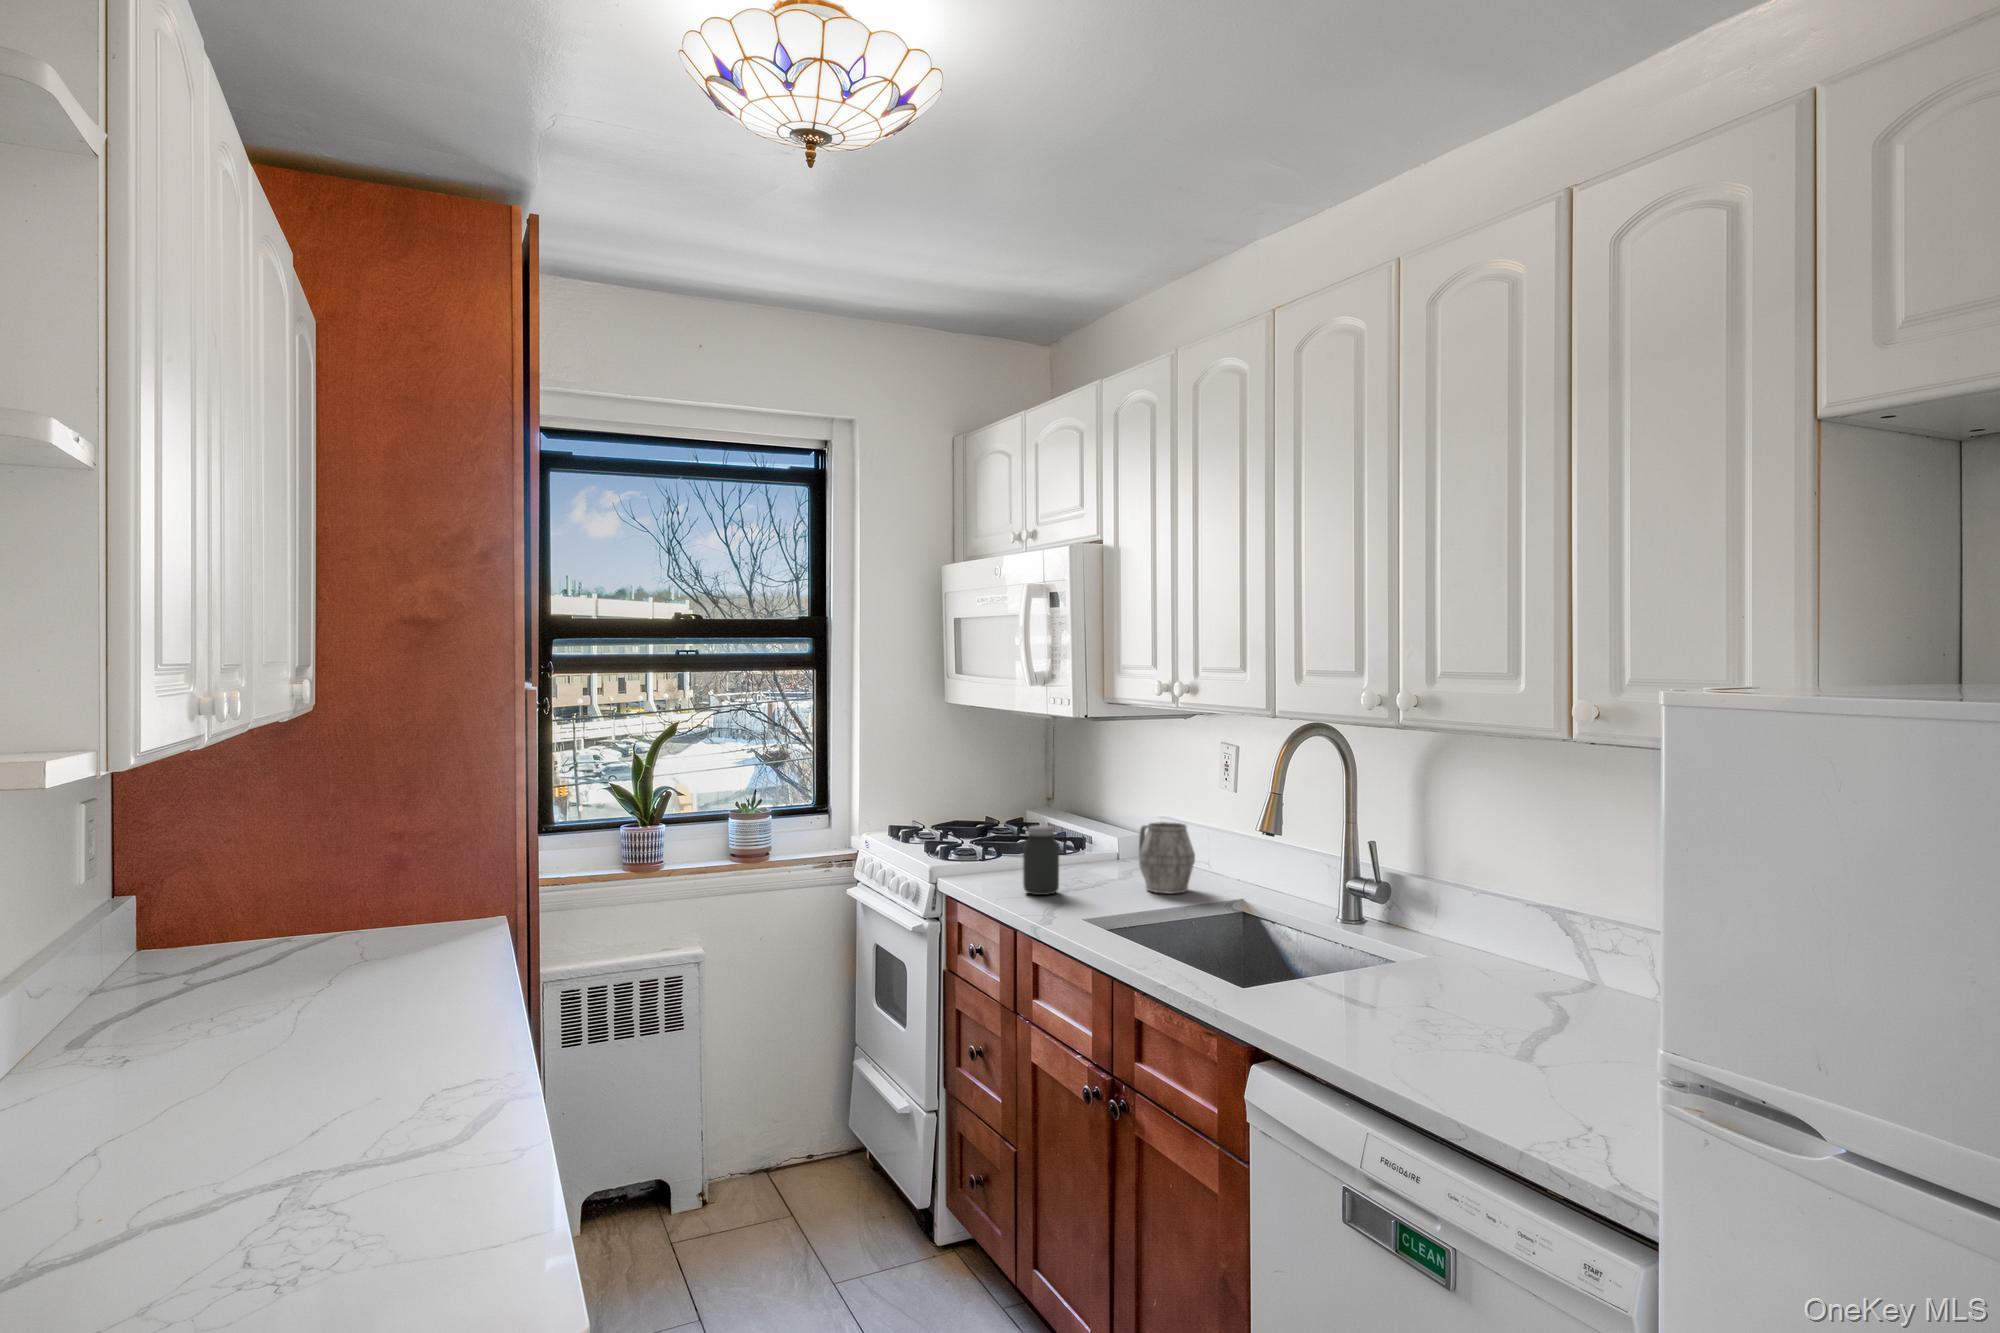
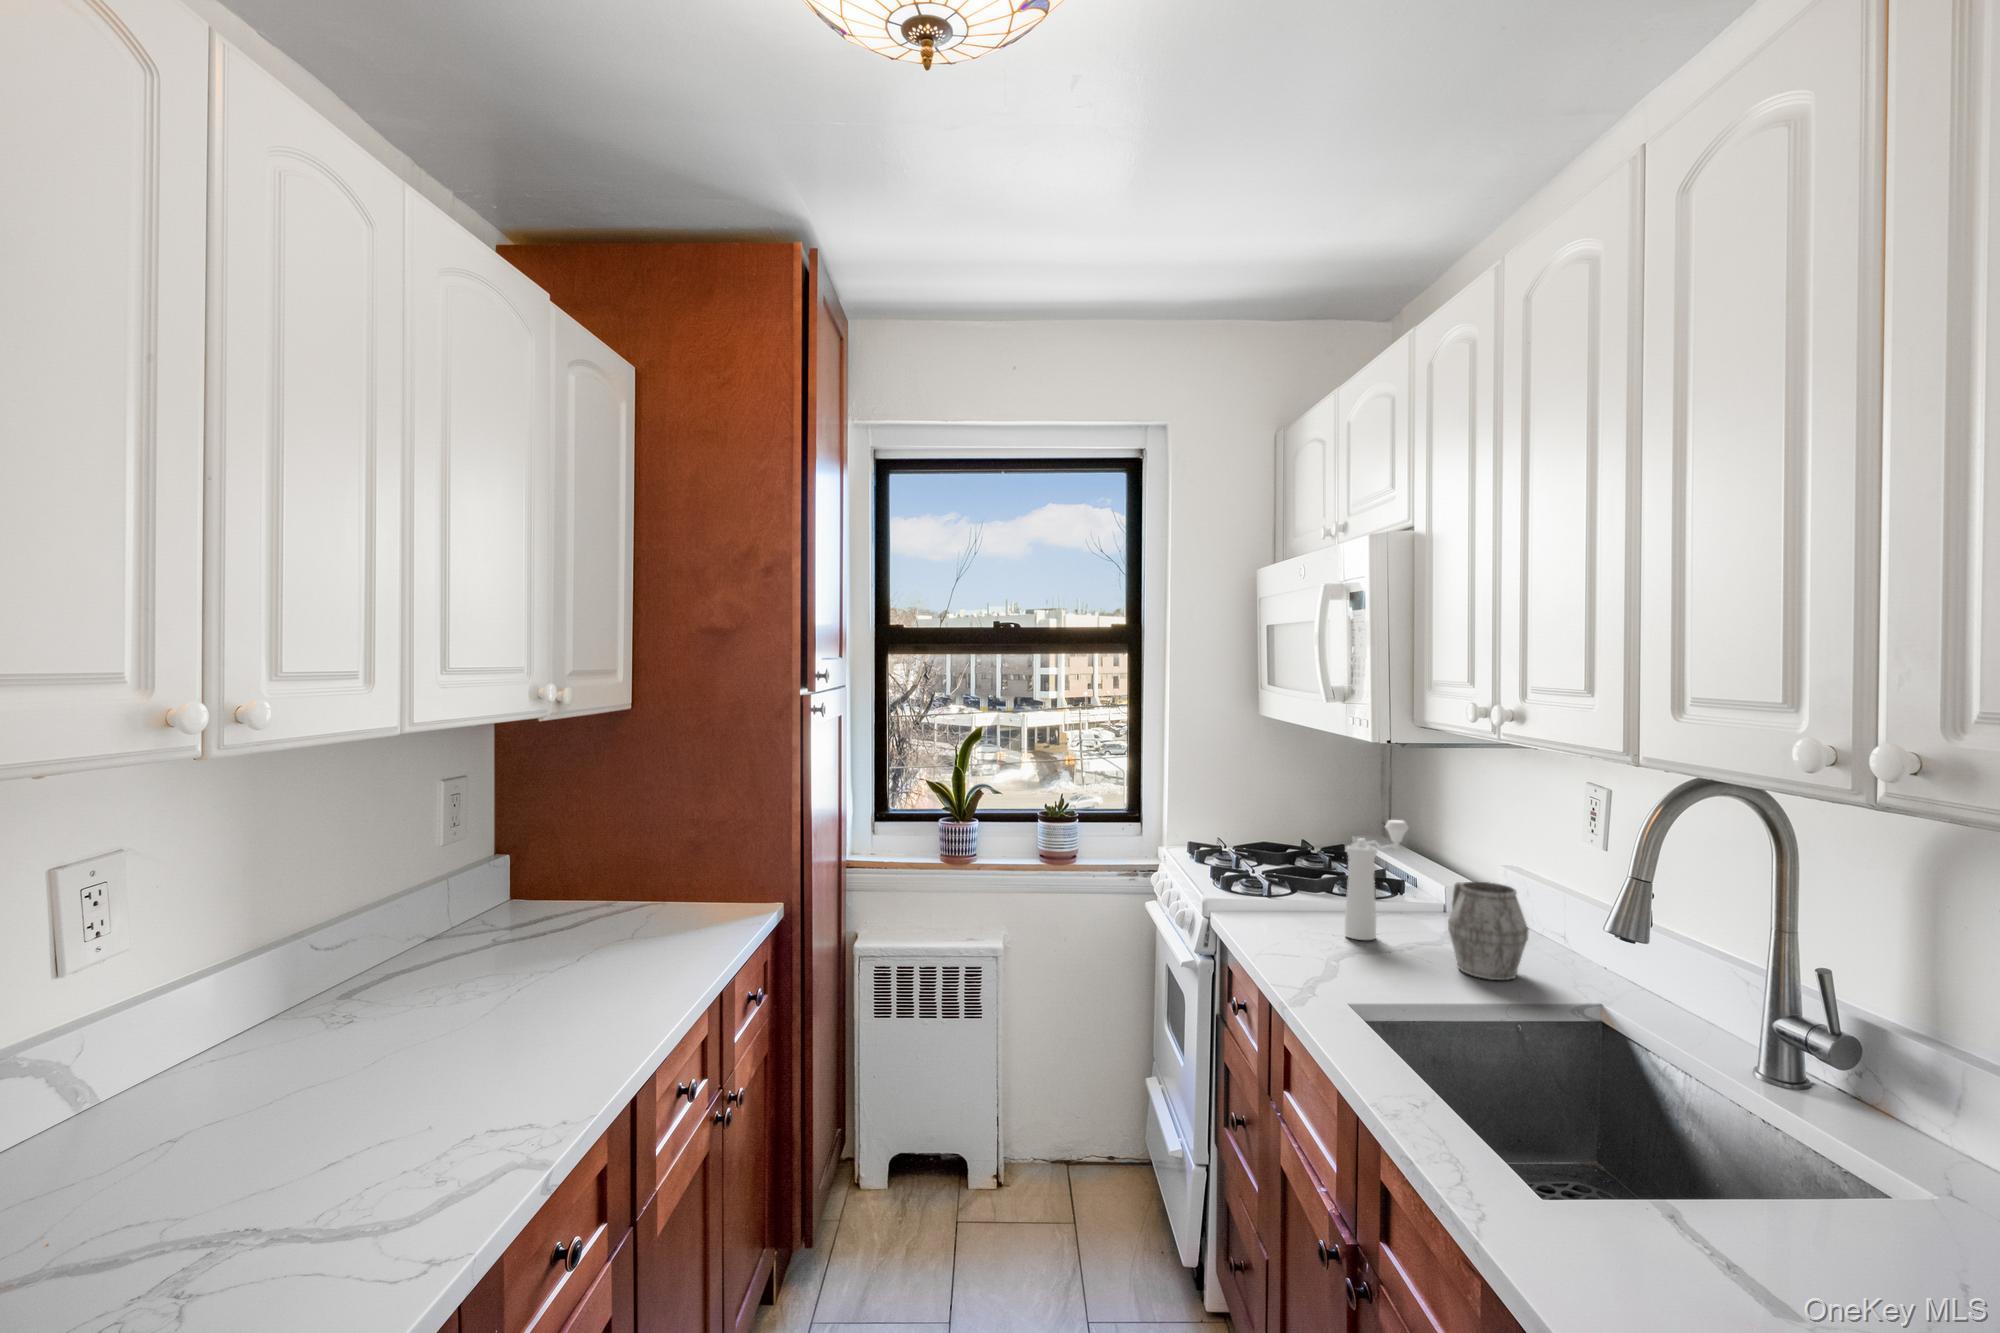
pepper mill: none [1056,783,1100,882] -> present [1345,820,1408,940]
jar: present [1023,826,1059,895] -> none [1293,872,1339,959]

